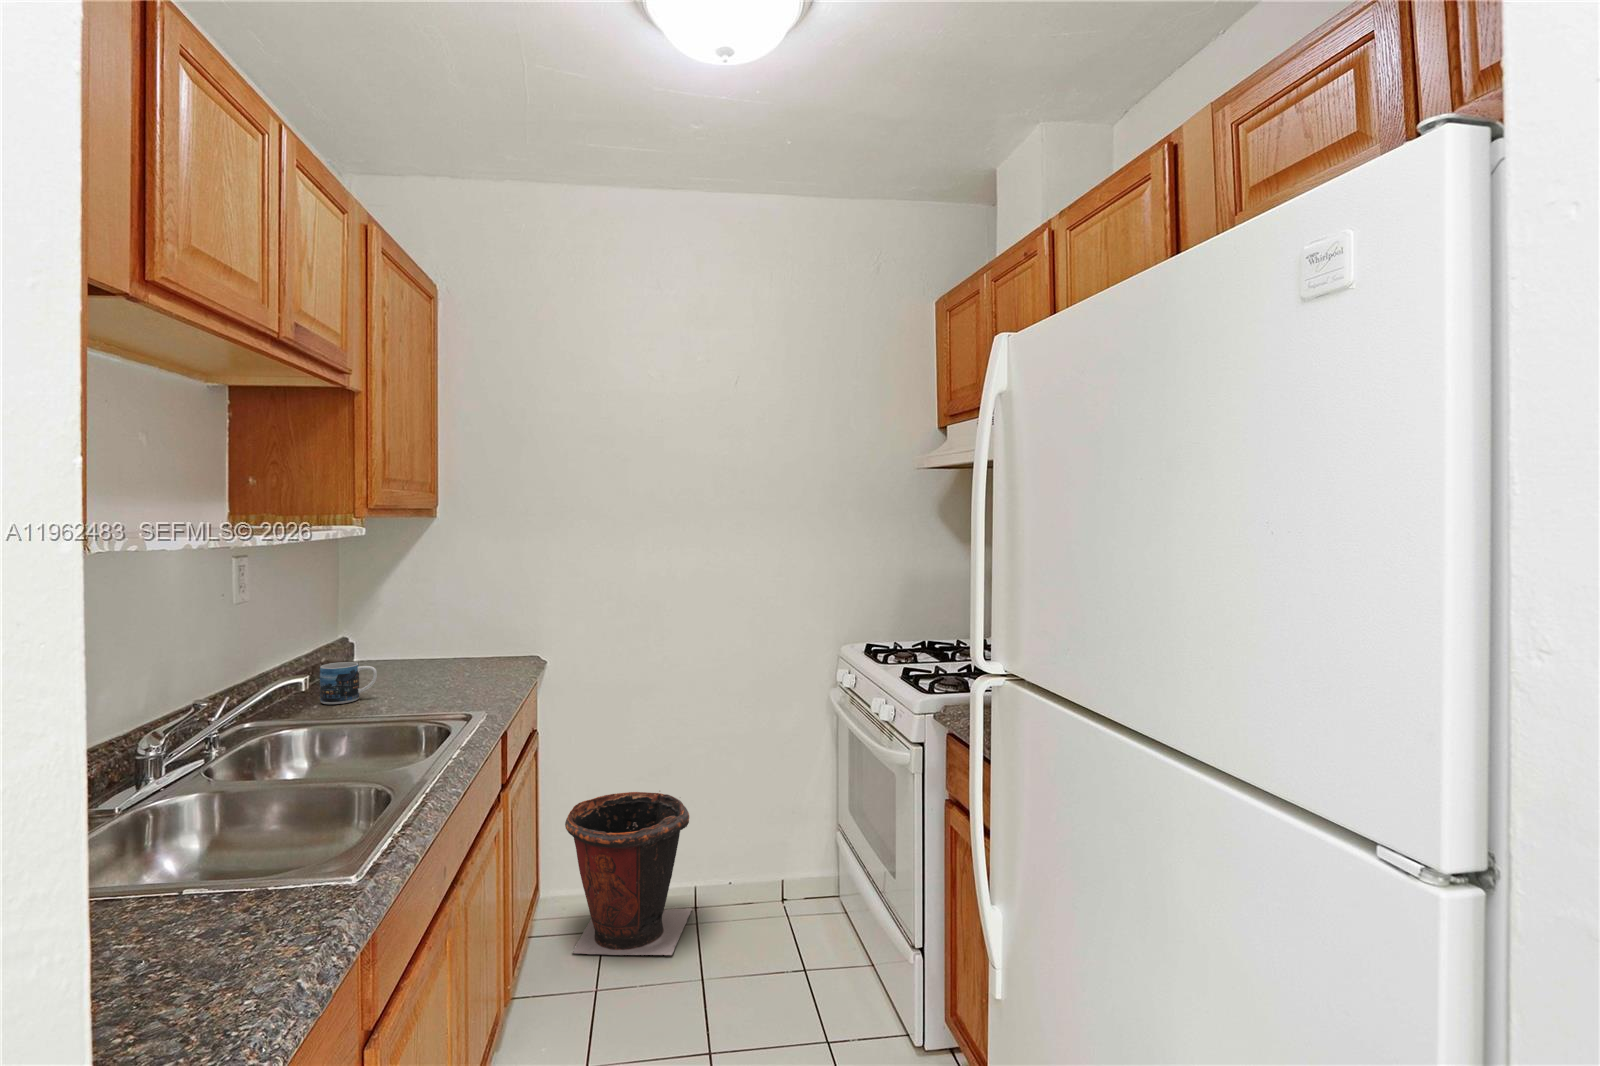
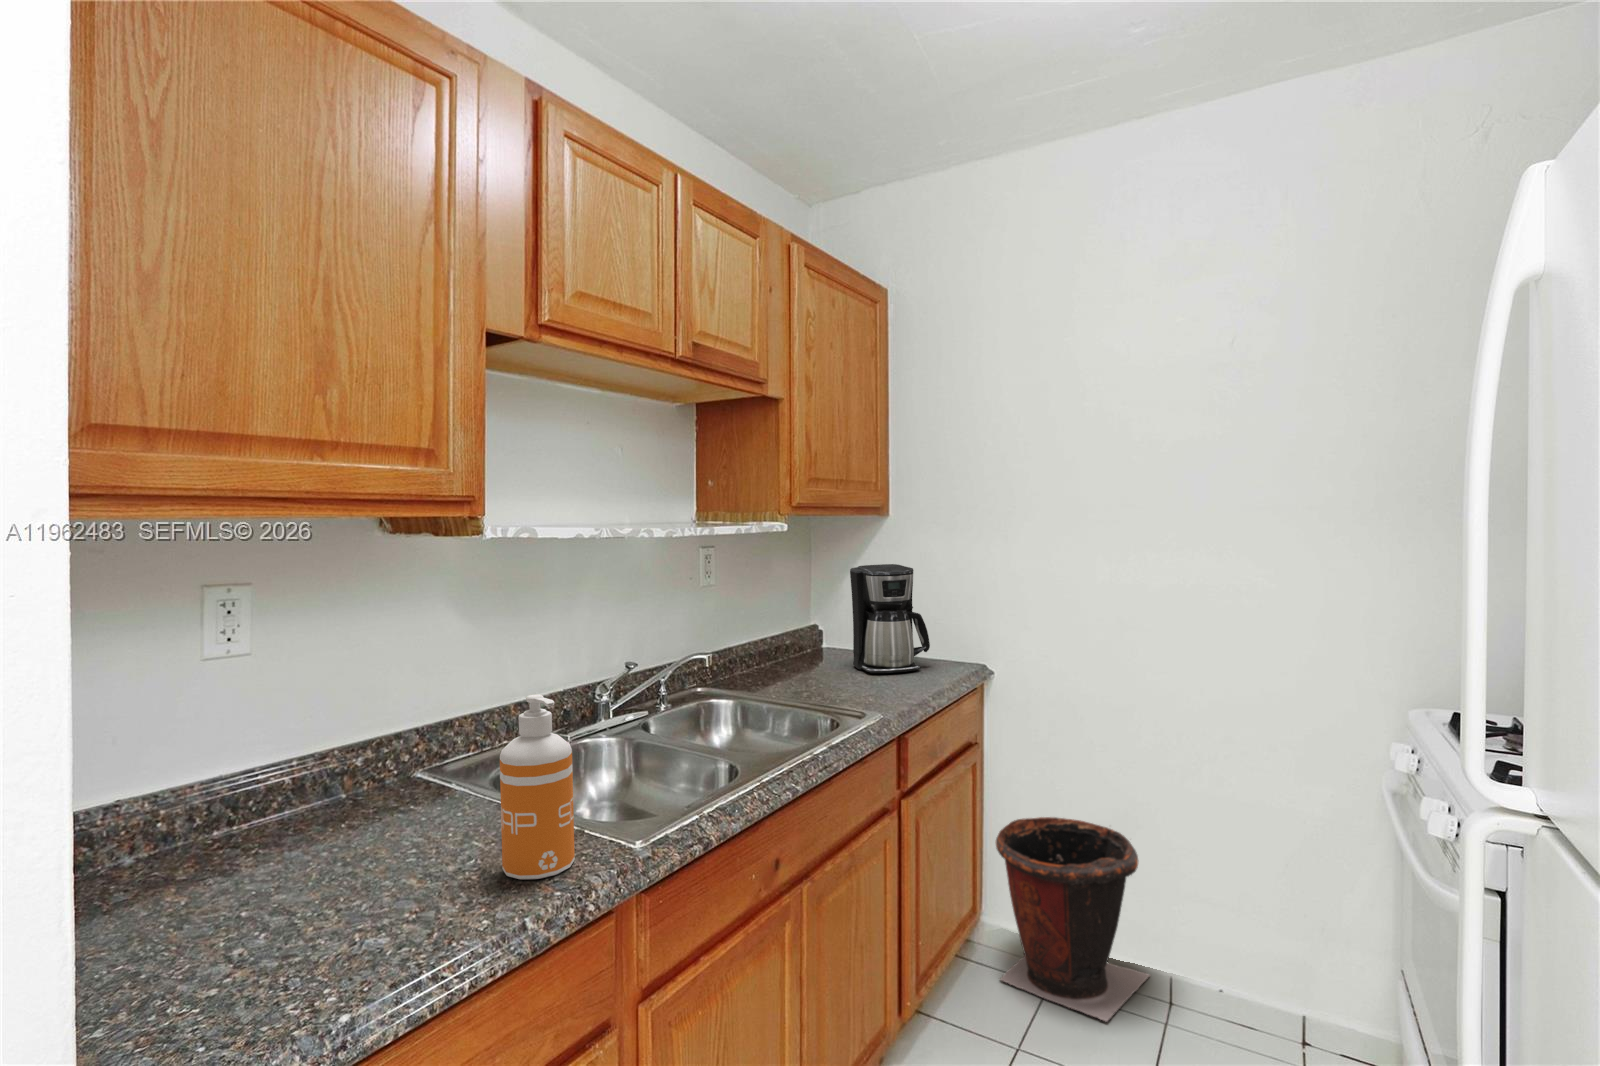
coffee maker: none [403,569,495,683] -> present [850,564,930,674]
mug: present [320,662,377,704] -> none [769,646,812,683]
soap dispenser: none [193,732,292,952] -> present [500,694,575,880]

